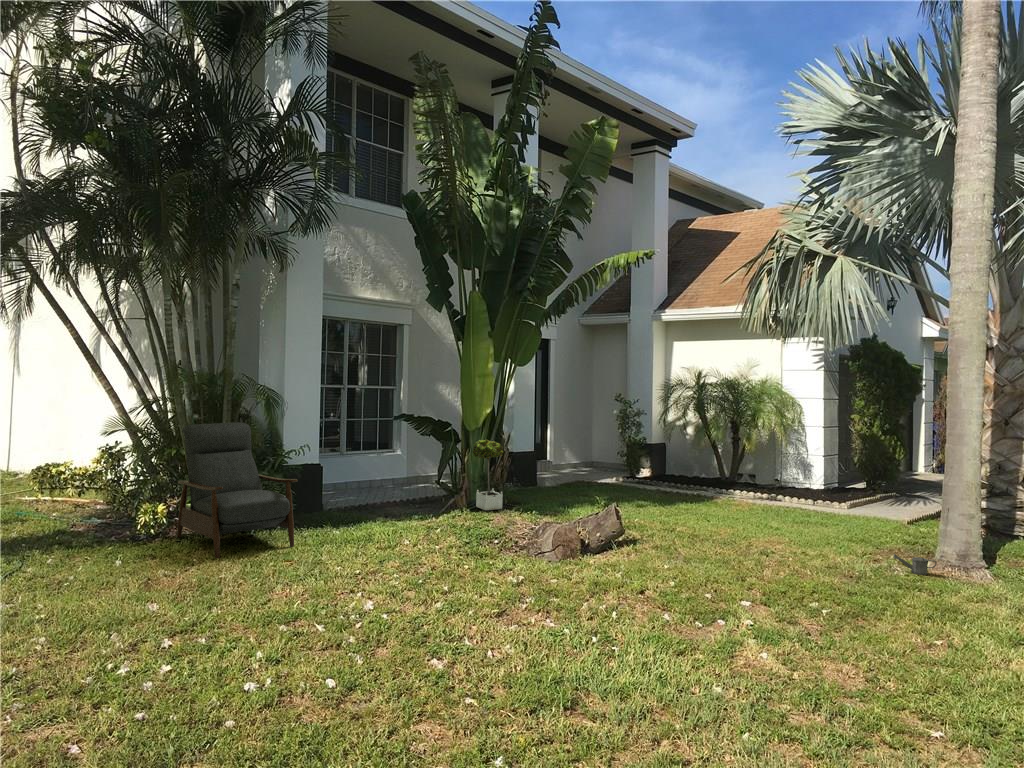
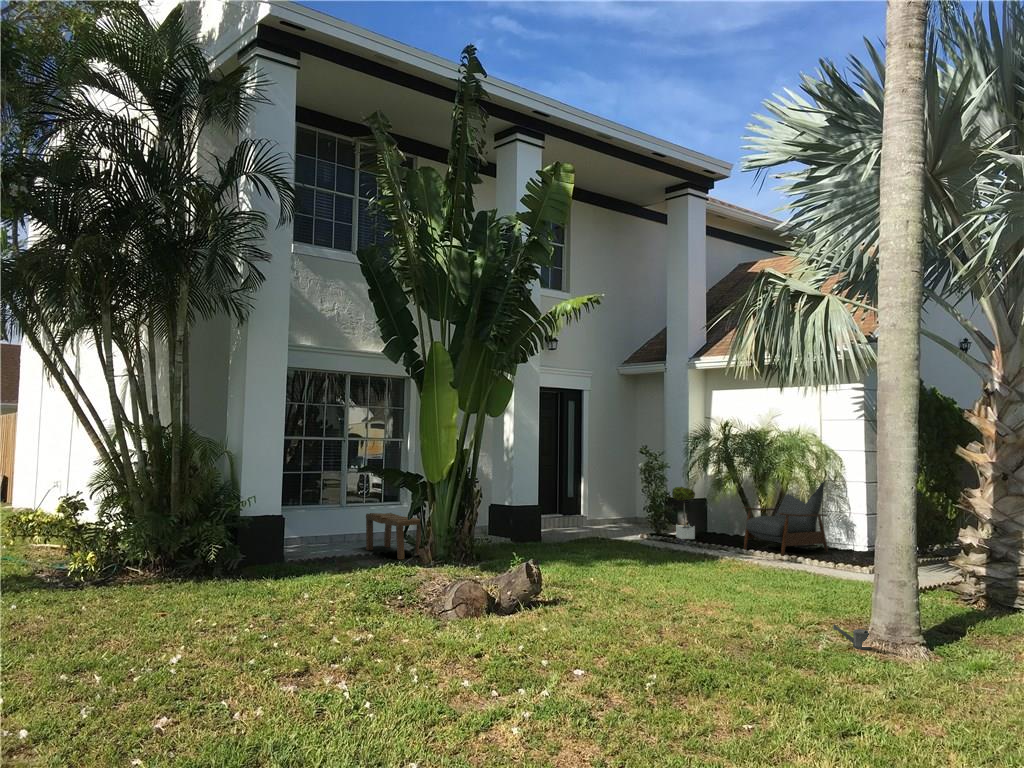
chair: present [177,422,297,559] -> present [742,481,828,556]
potted tree: present [472,439,503,510] -> present [672,487,695,539]
bench: none [389,460,454,506] -> present [366,513,421,560]

